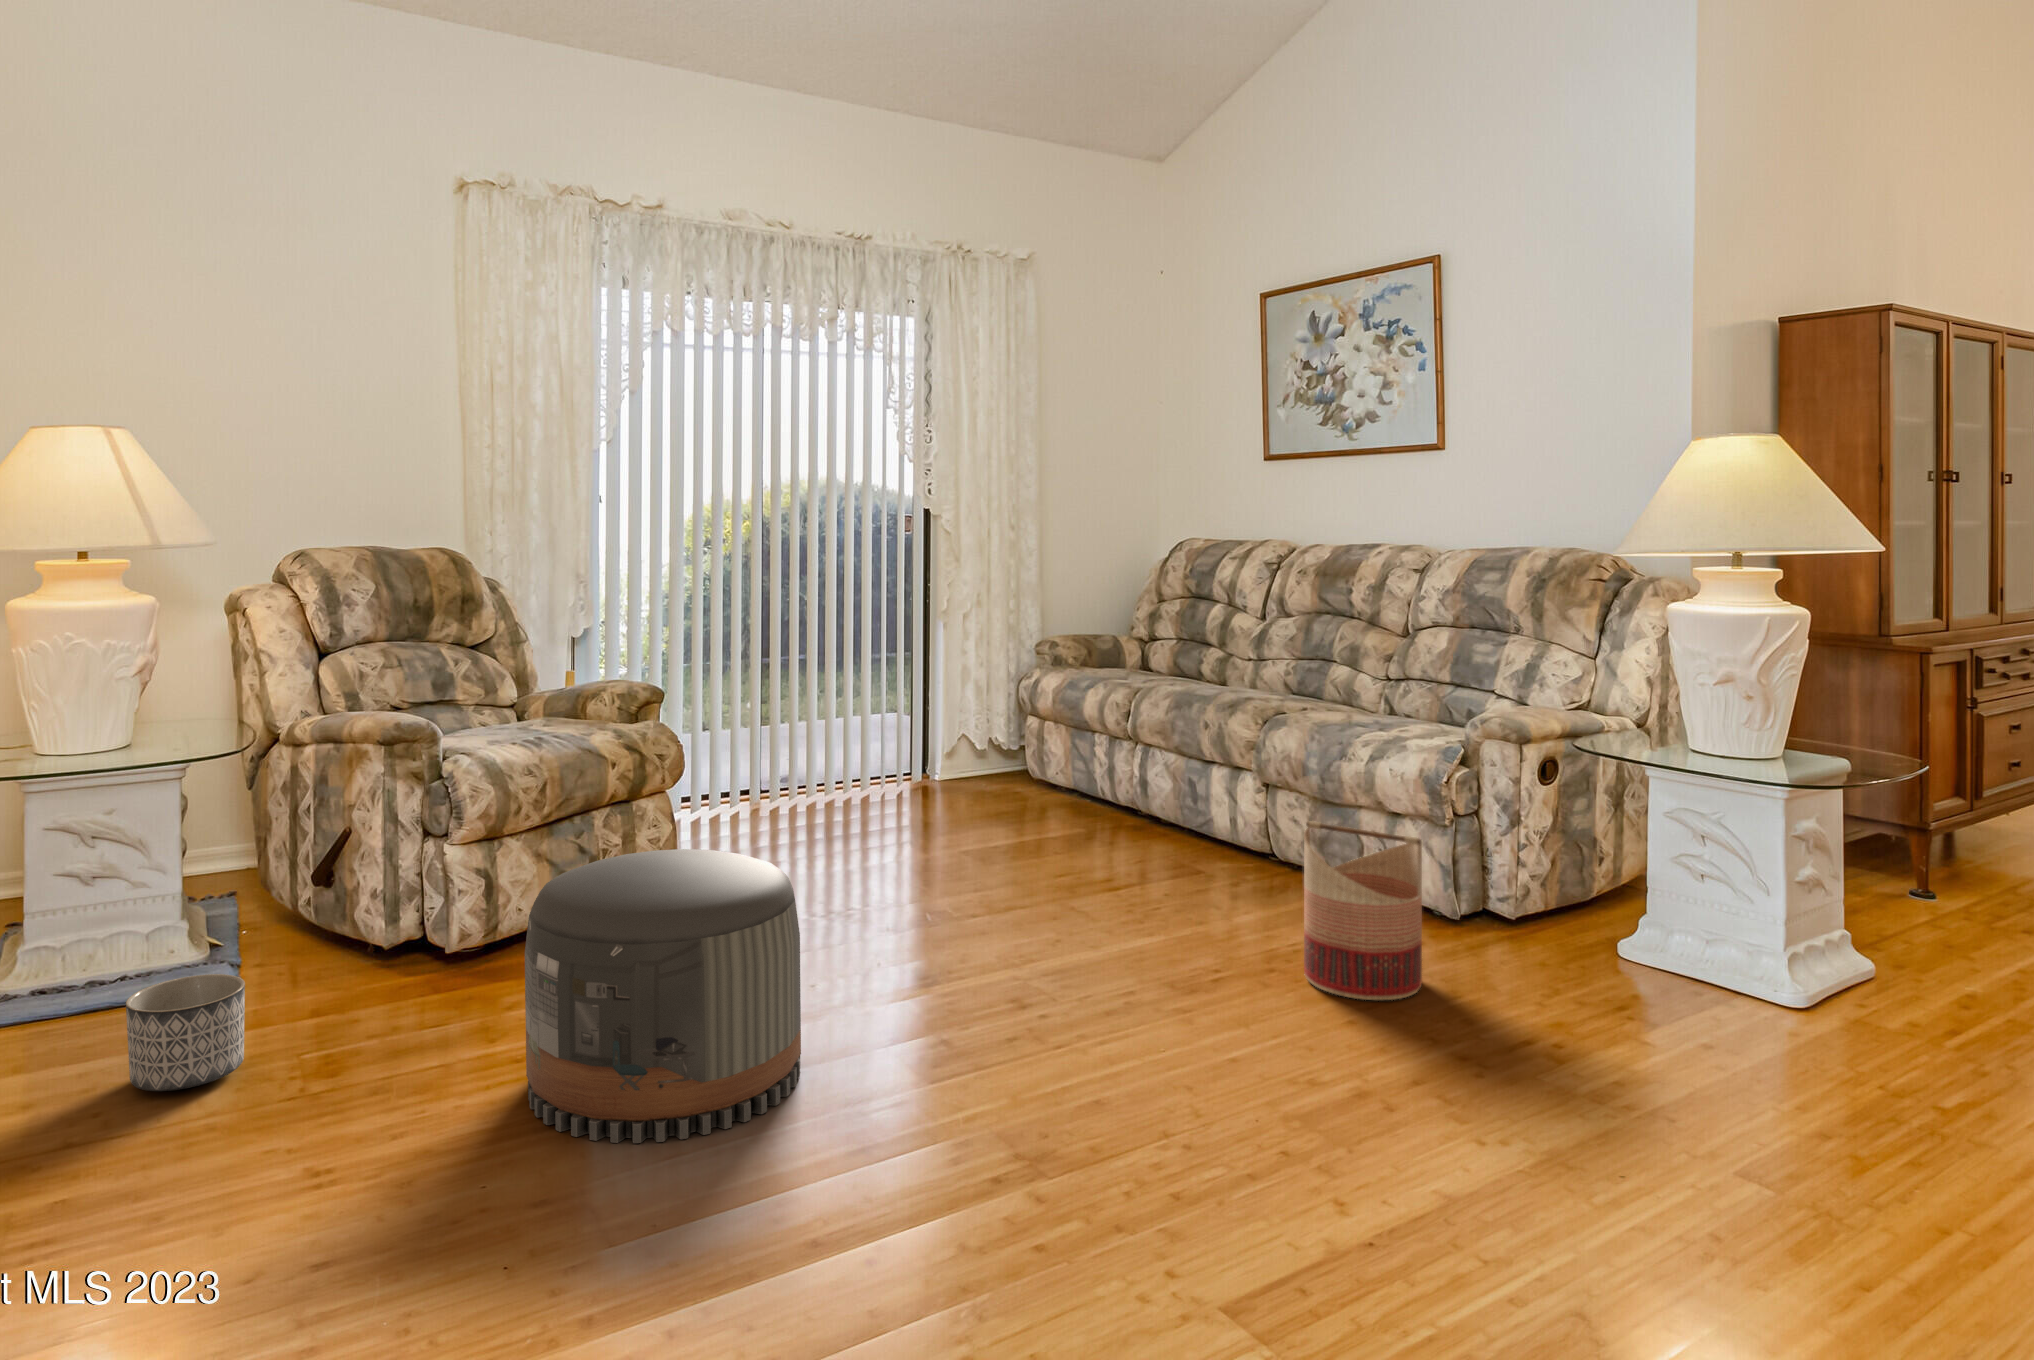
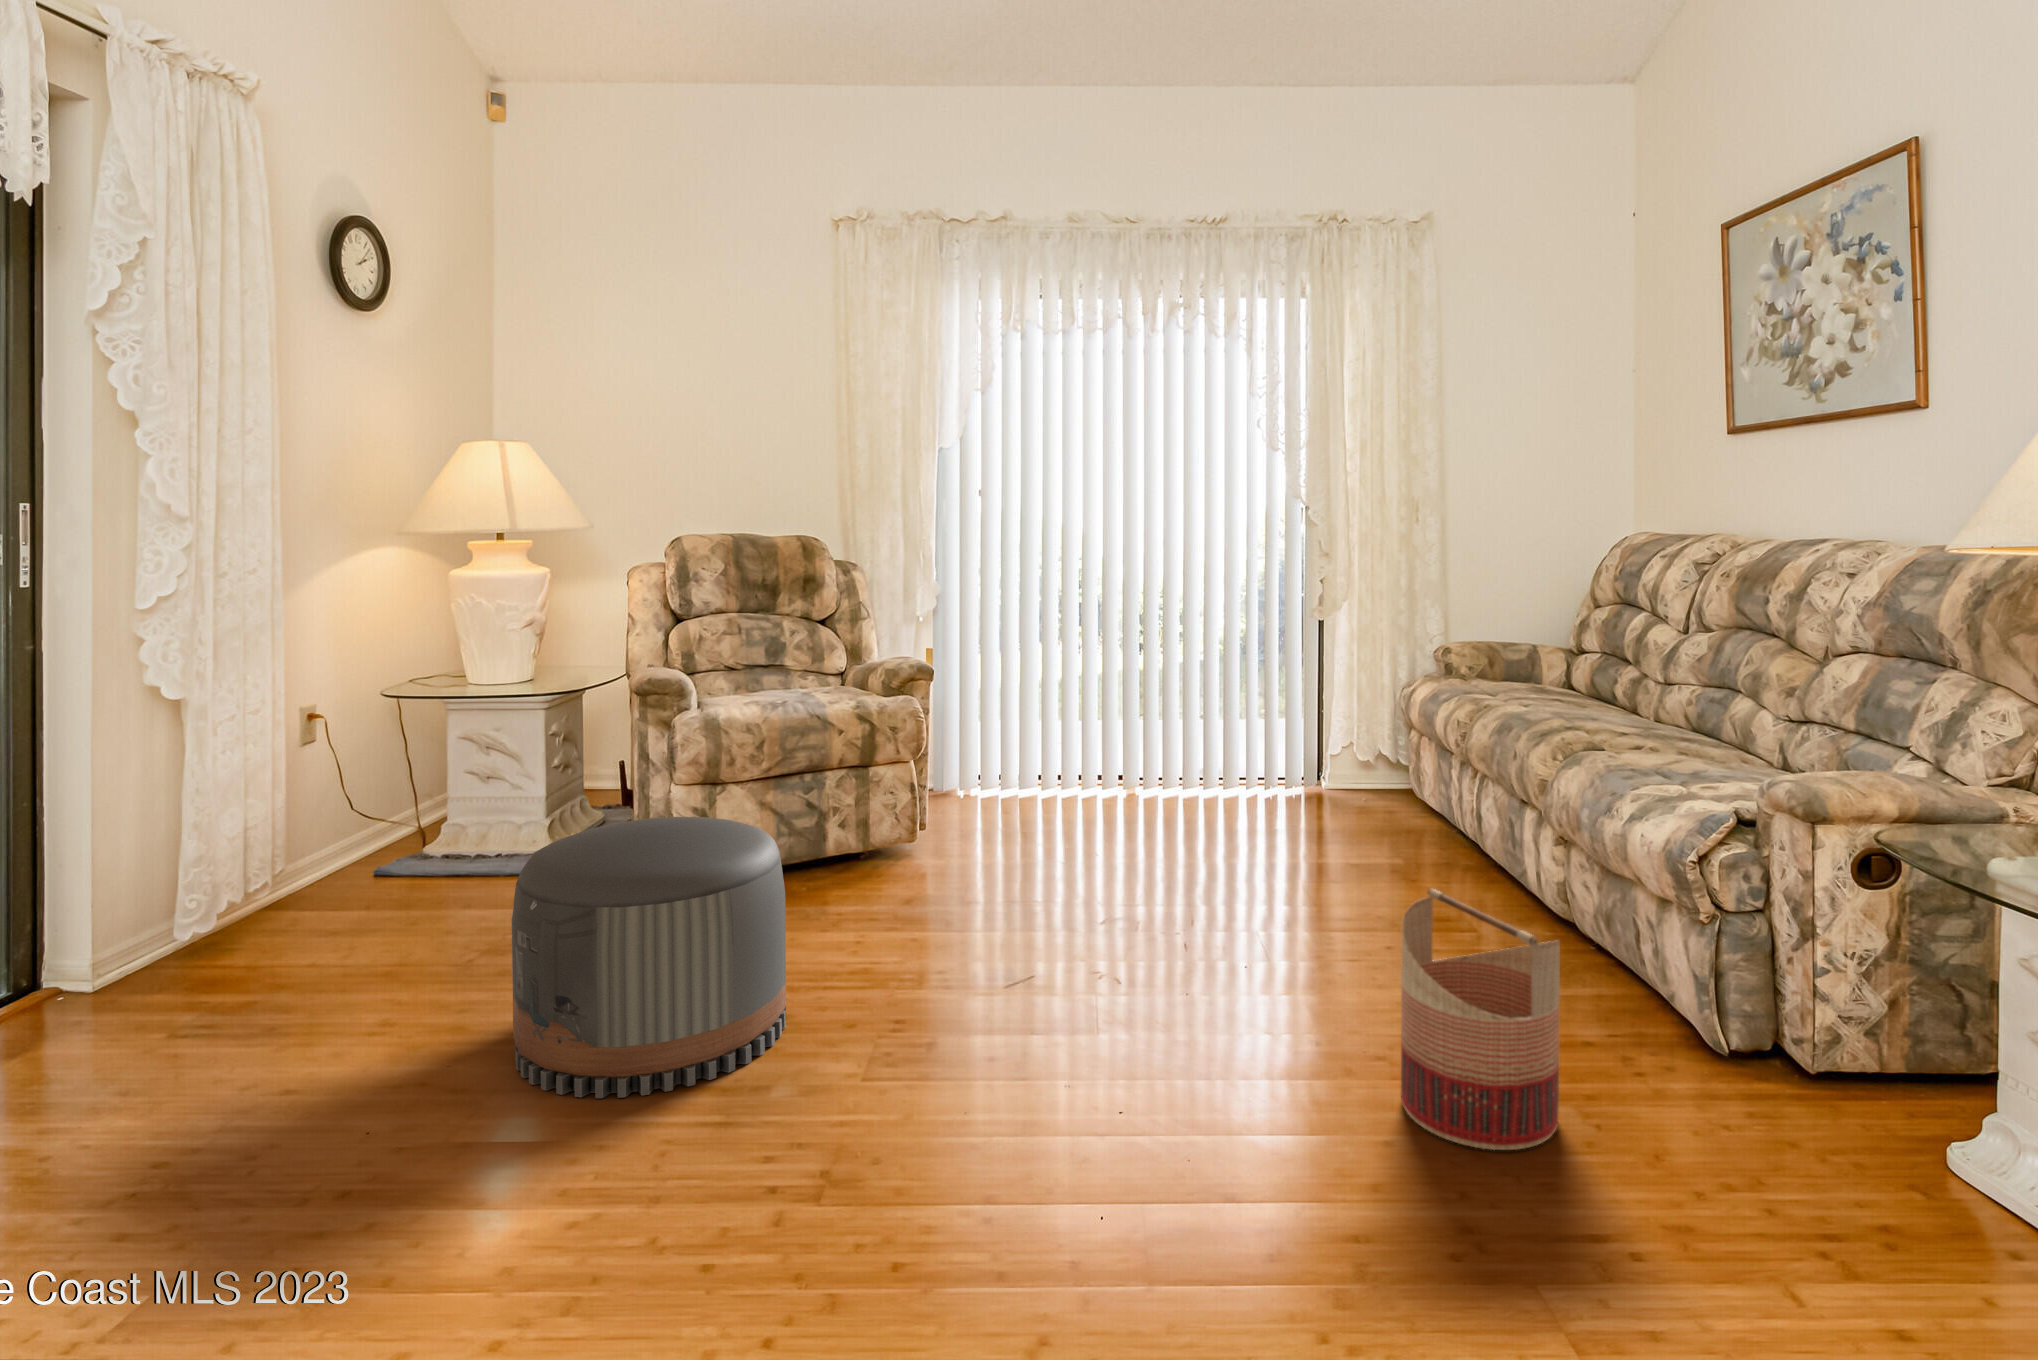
planter: present [126,974,245,1091] -> none [349,869,443,957]

